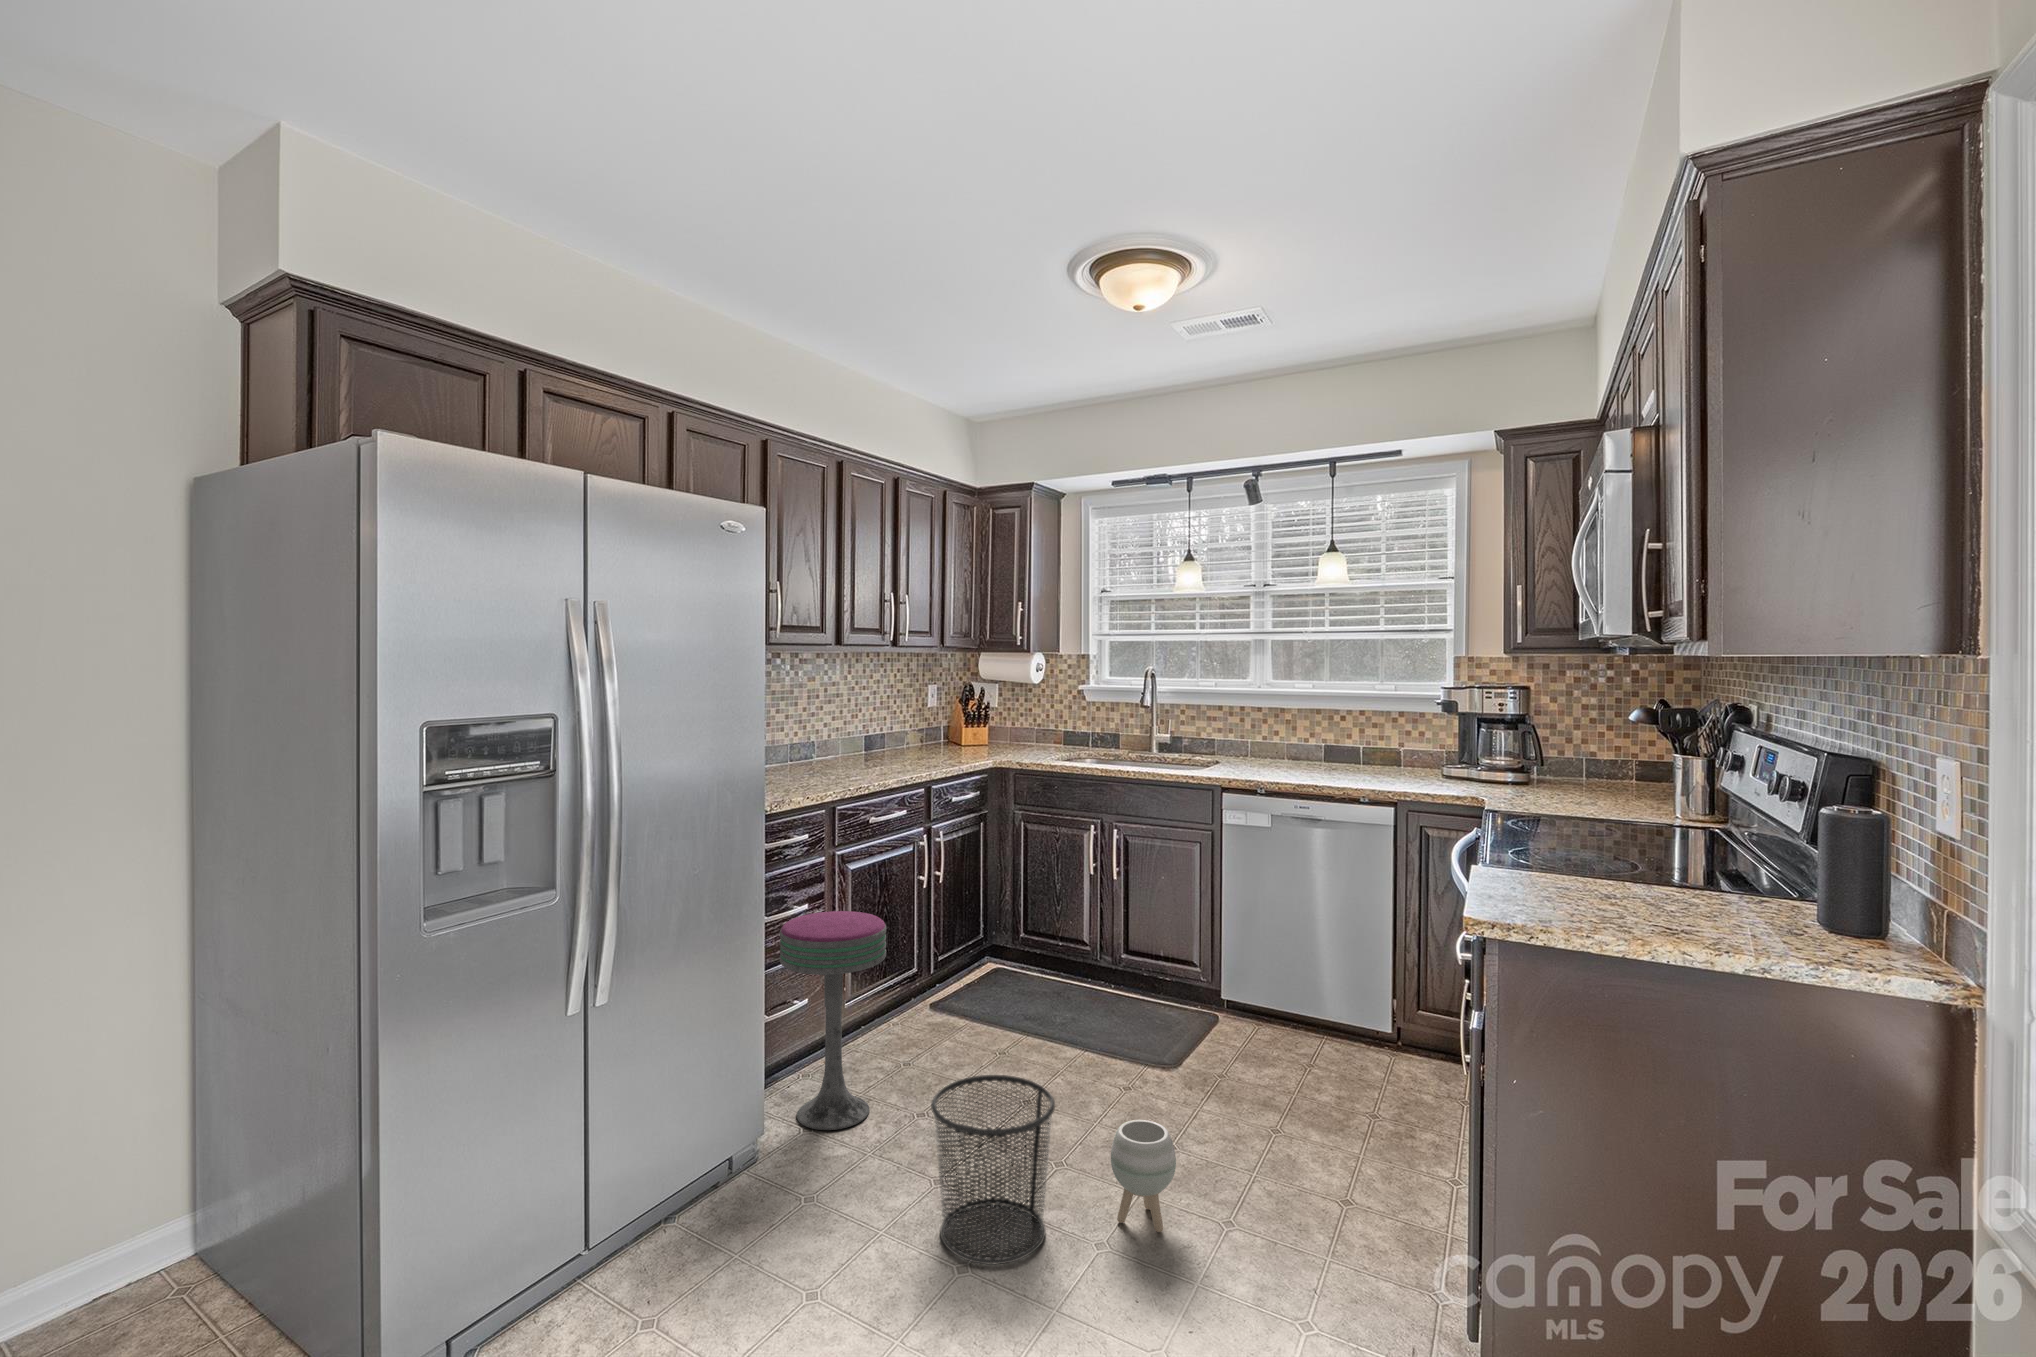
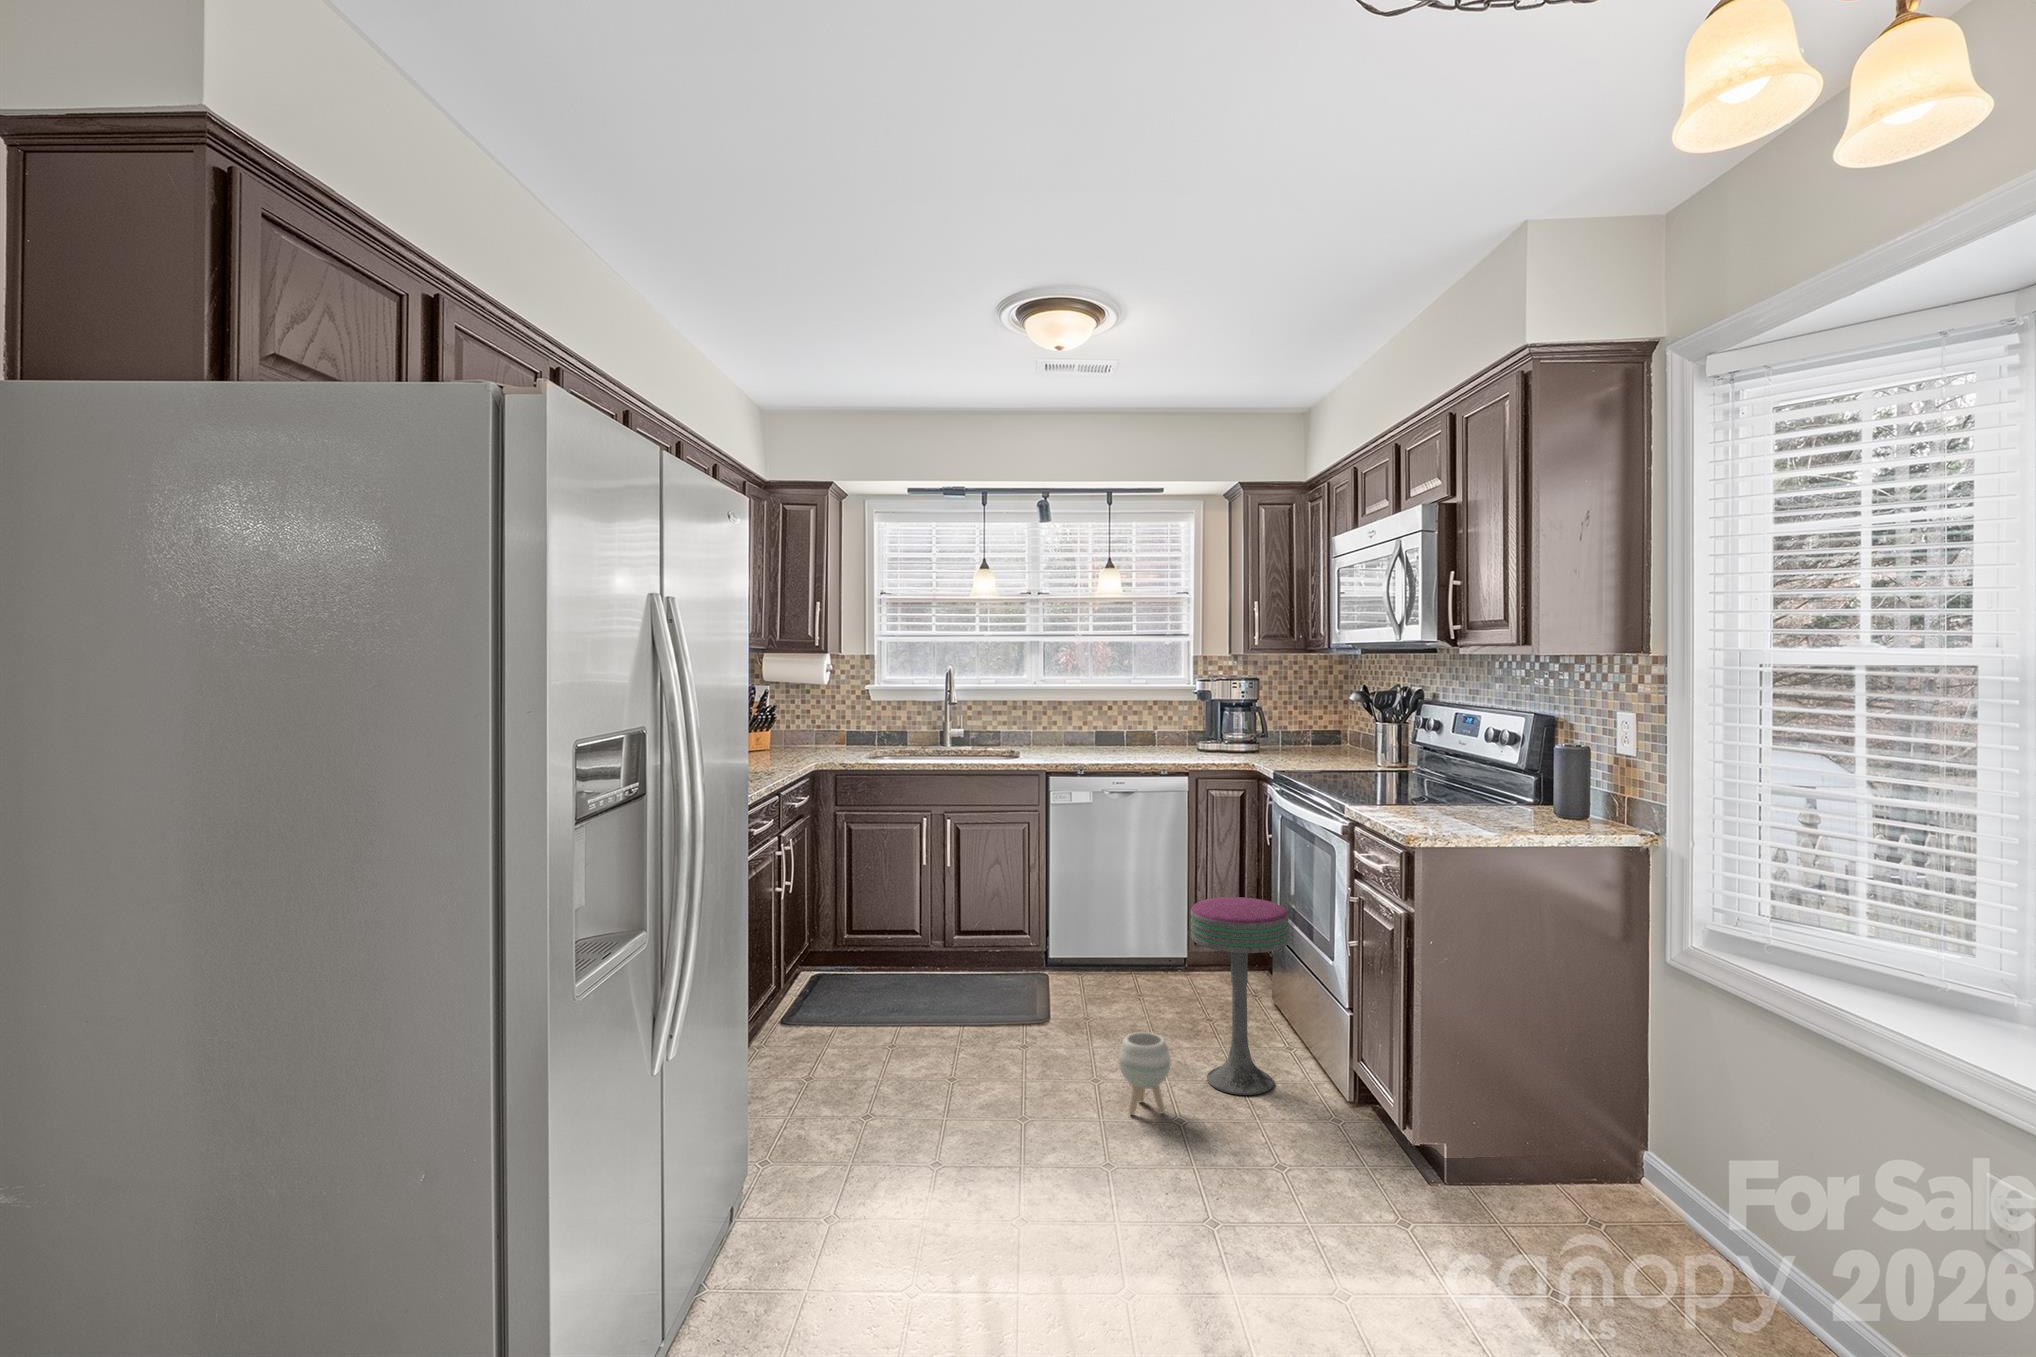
bar stool: present [780,911,886,1130] -> present [1191,897,1289,1095]
waste bin: present [931,1075,1055,1264] -> none [999,1018,1103,1168]

